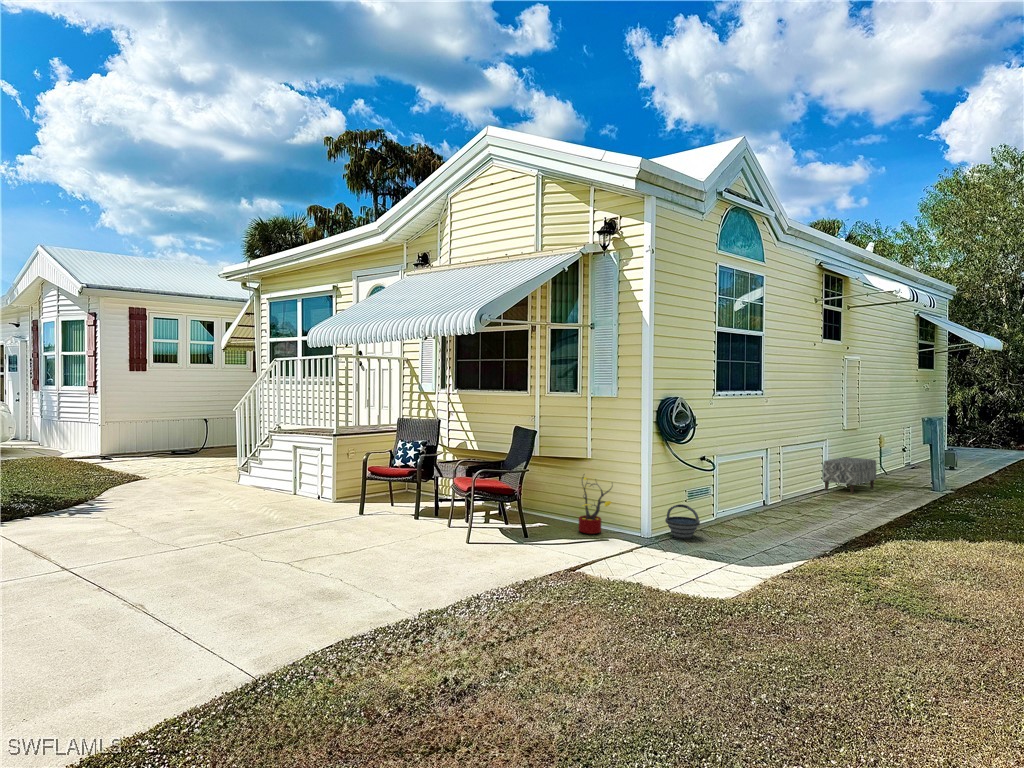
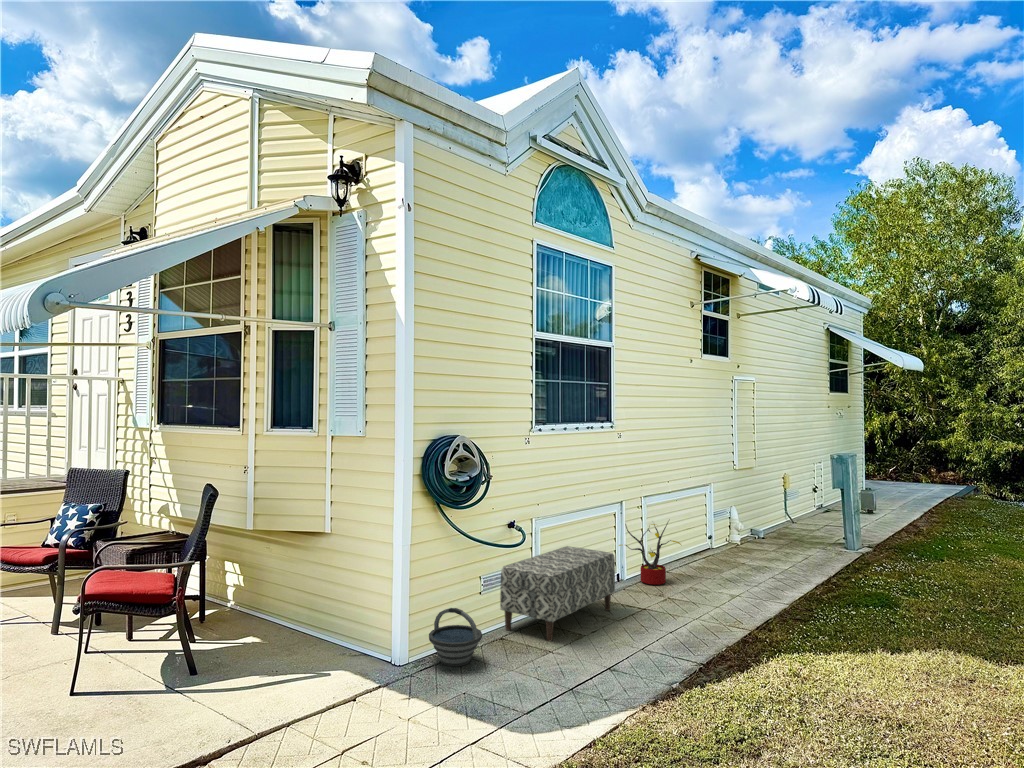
bench: present [823,457,876,494] -> present [500,546,615,641]
decorative plant: present [578,477,611,534] -> present [619,522,681,585]

